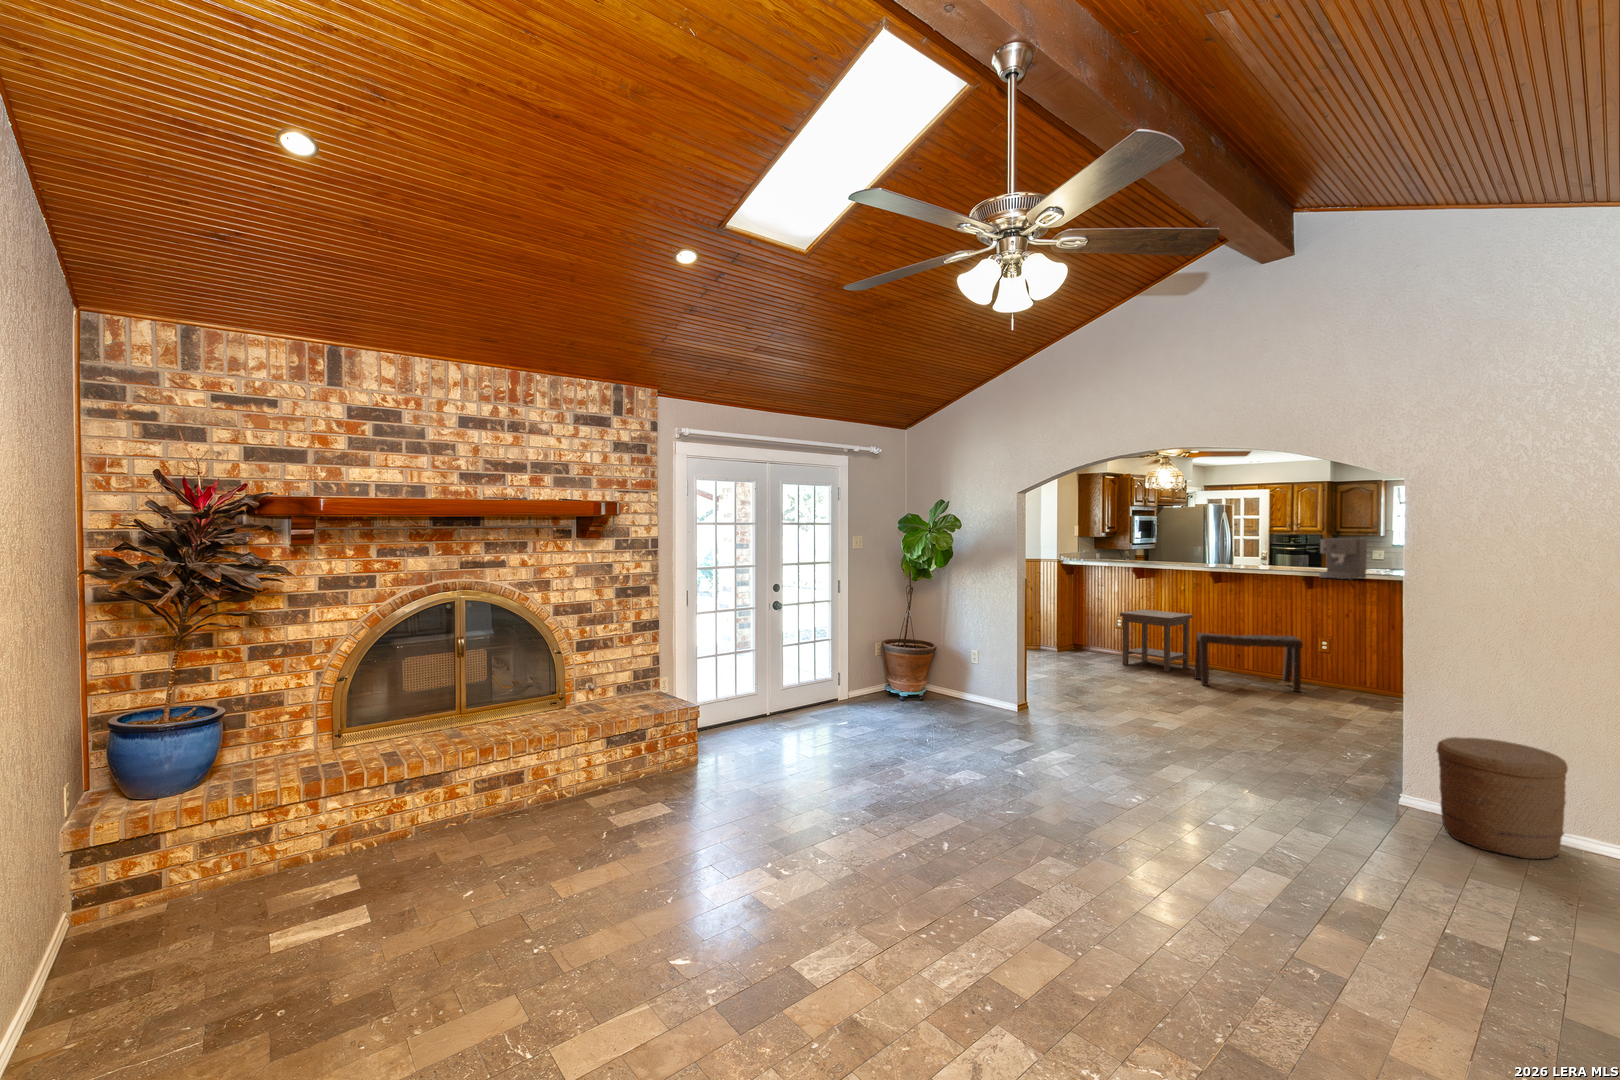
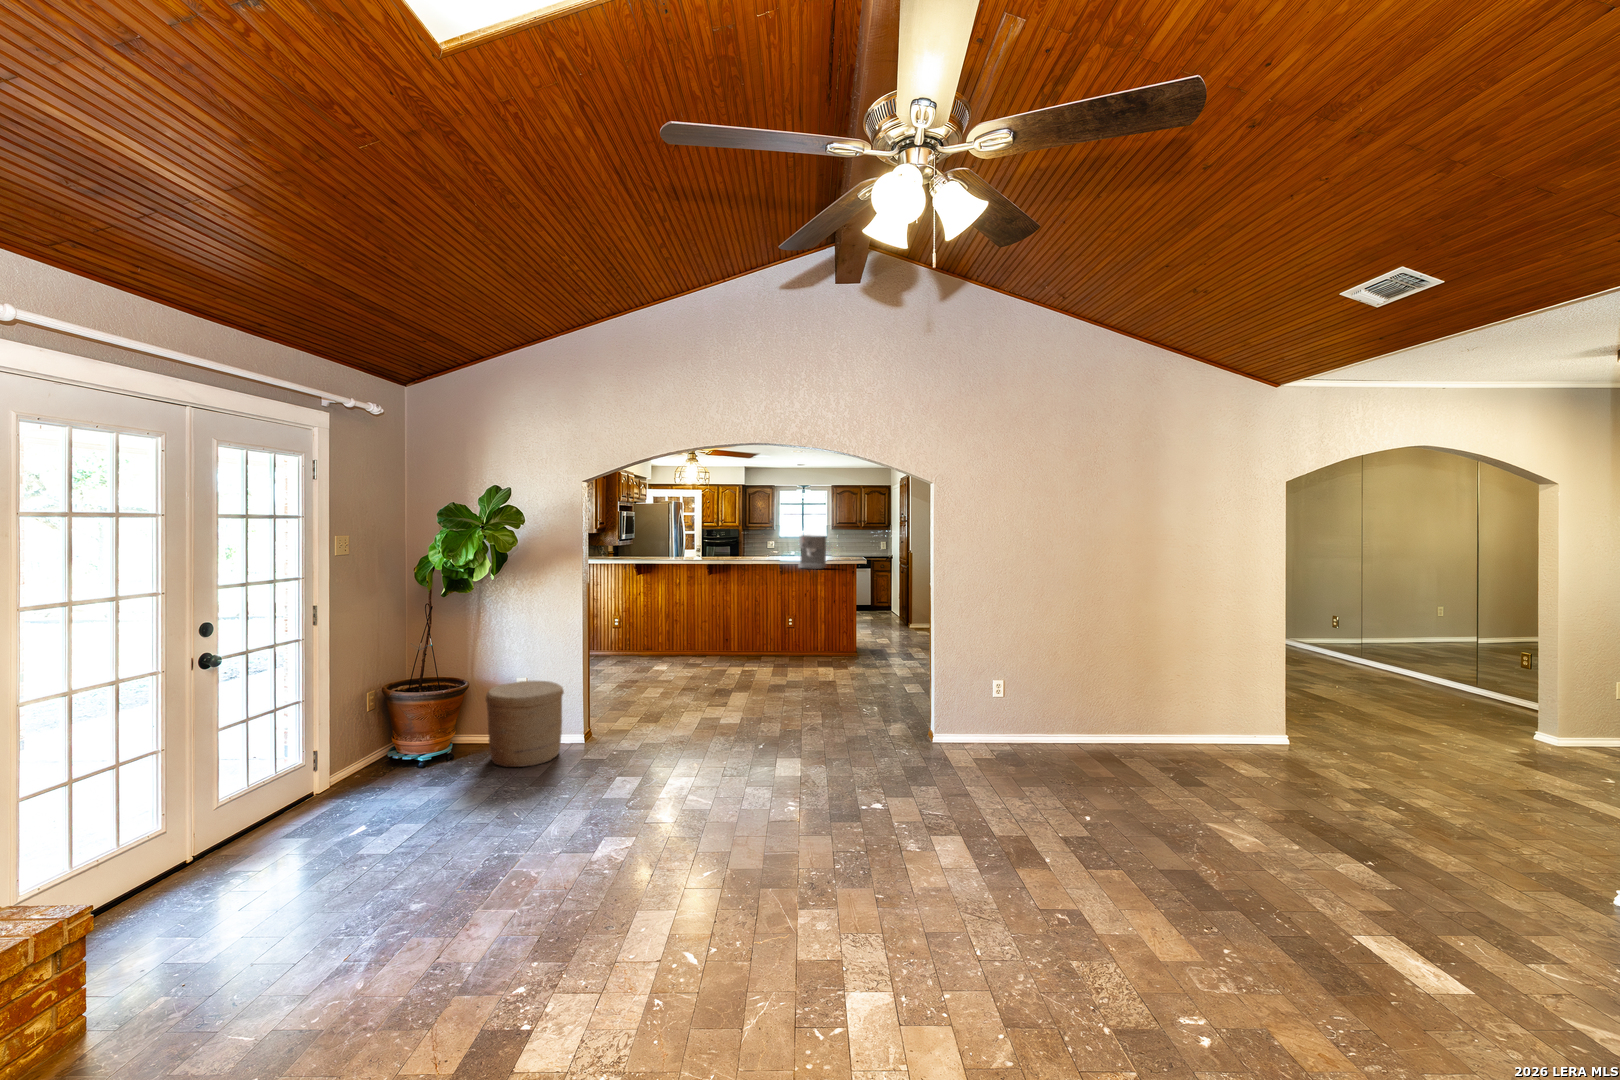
side table: present [1120,609,1193,672] -> none [628,604,690,663]
bench: present [1194,633,1303,692] -> none [701,617,788,672]
woven basket: present [1437,737,1568,859] -> present [486,681,564,767]

